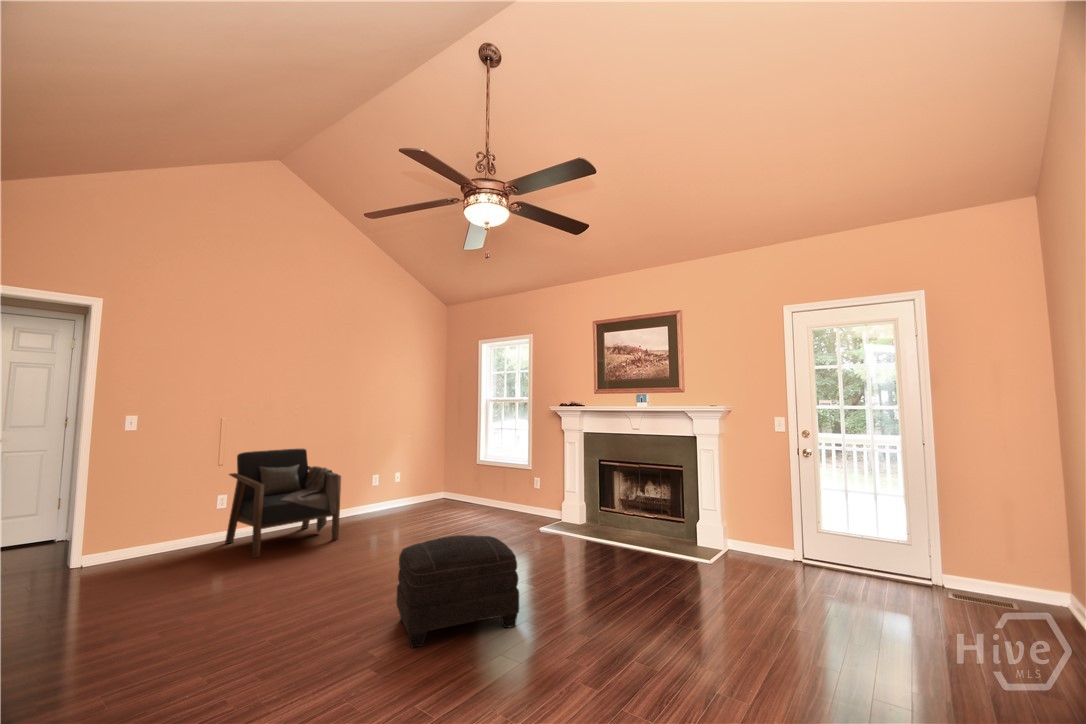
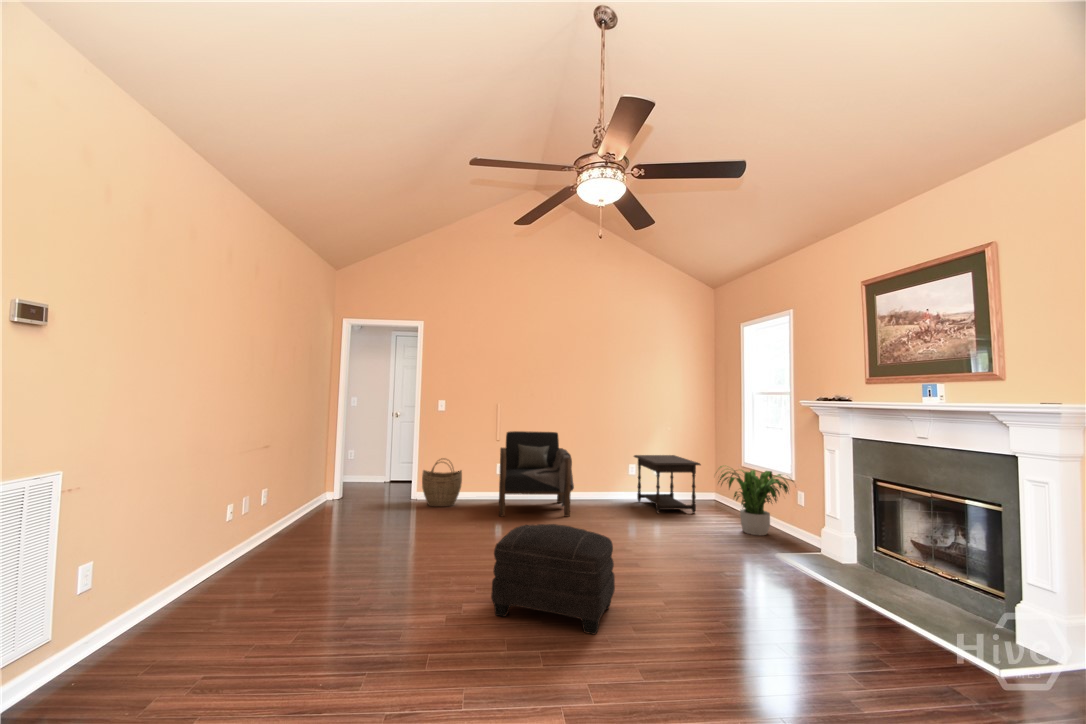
side table: none [380,461,453,519] -> present [634,455,701,514]
potted plant: none [474,464,539,519] -> present [718,466,789,536]
woven basket: none [101,498,174,571] -> present [422,458,462,507]

